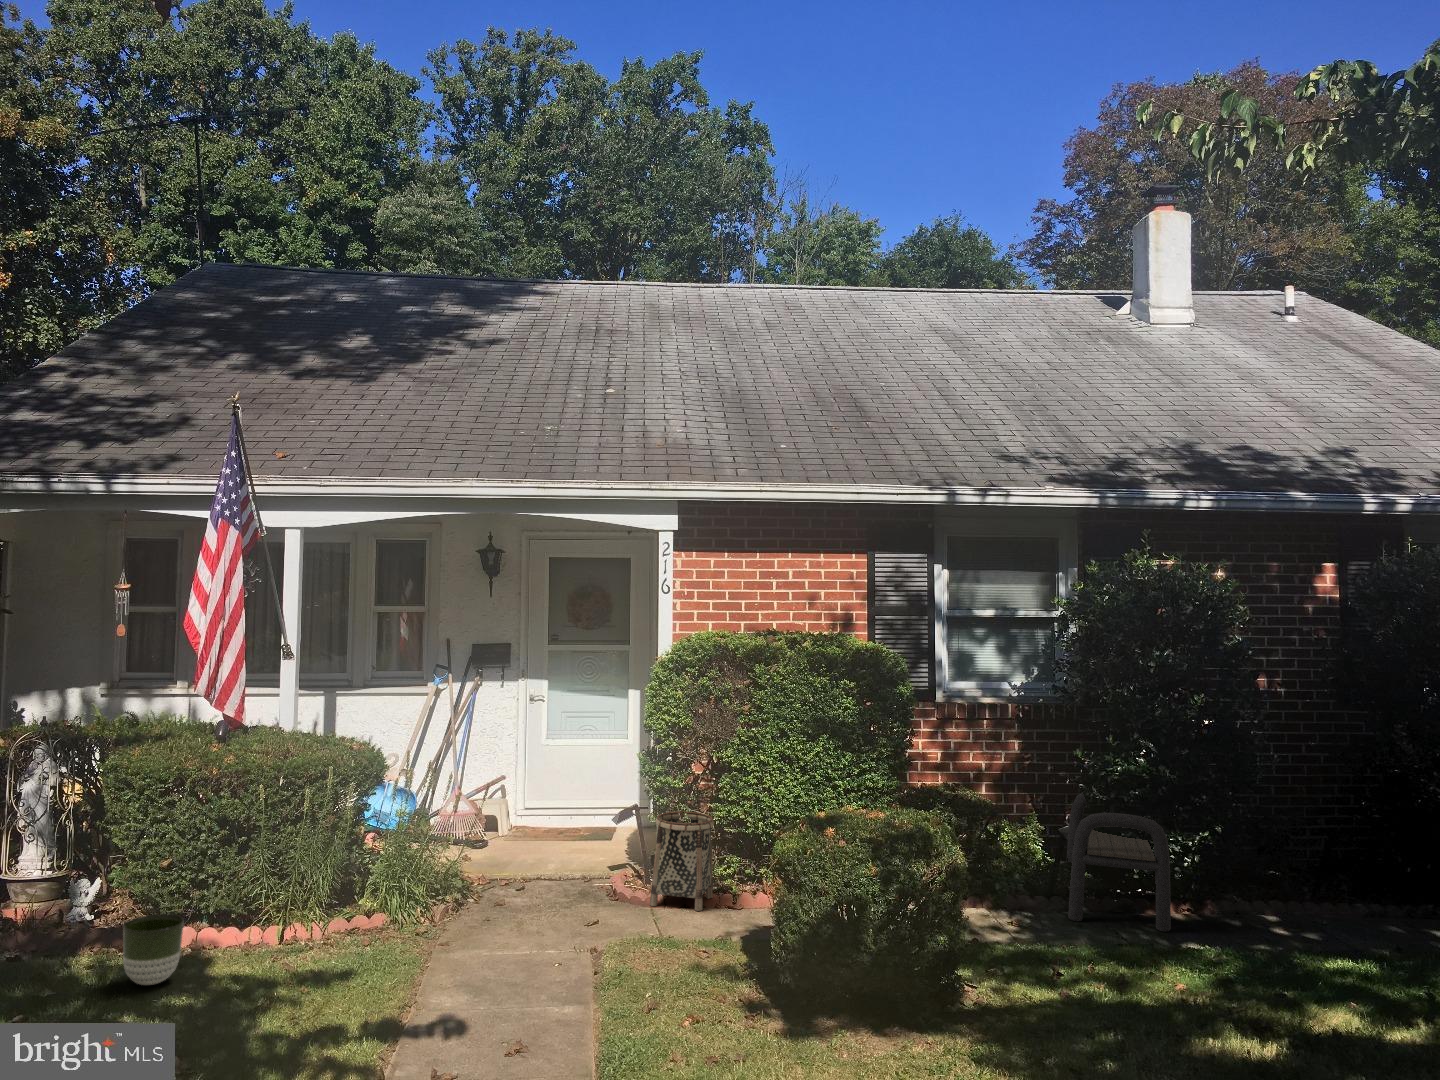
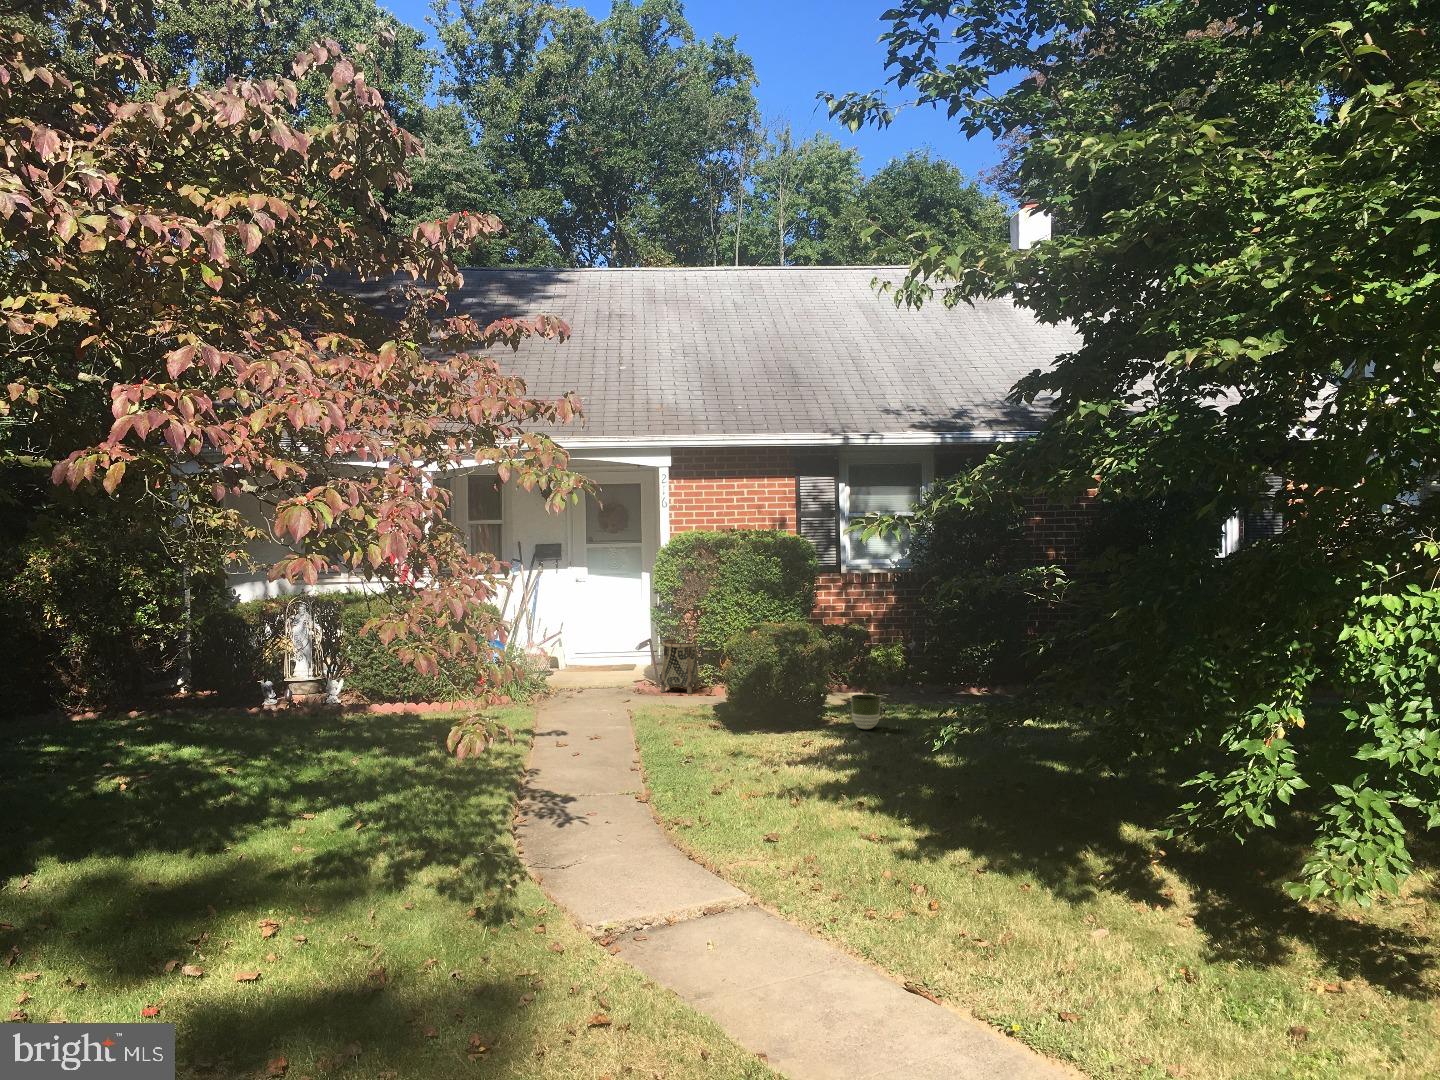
bench: present [1067,792,1171,932] -> none [911,622,975,698]
planter: present [123,914,184,985] -> present [851,695,881,729]

